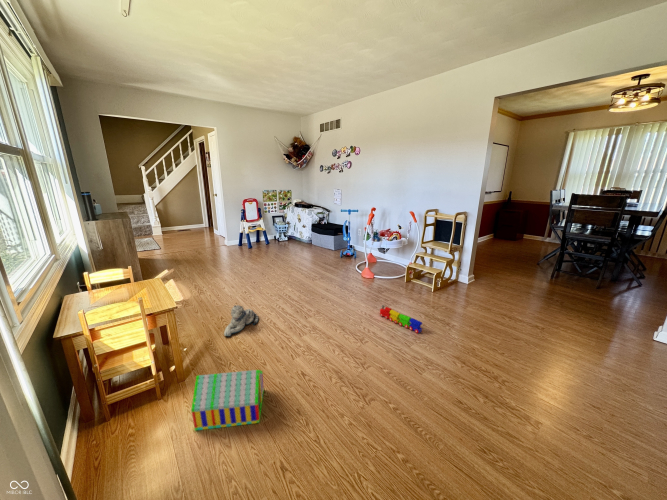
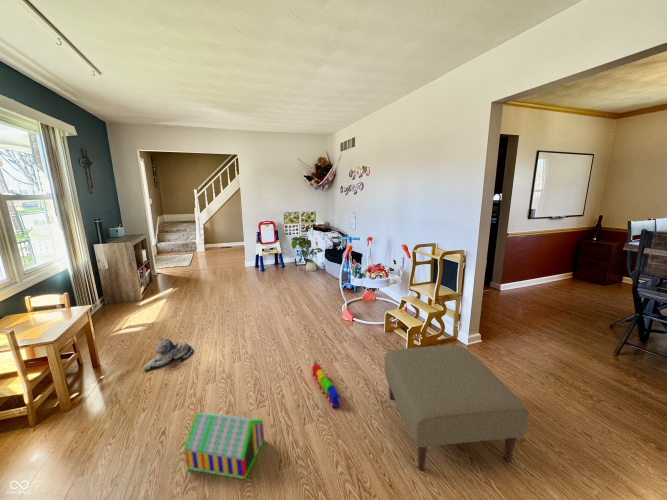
house plant: none [279,211,313,245] -> present [291,235,323,271]
ottoman: none [446,277,560,355] -> present [384,345,528,471]
toy house: present [191,370,264,431] -> present [185,413,264,479]

